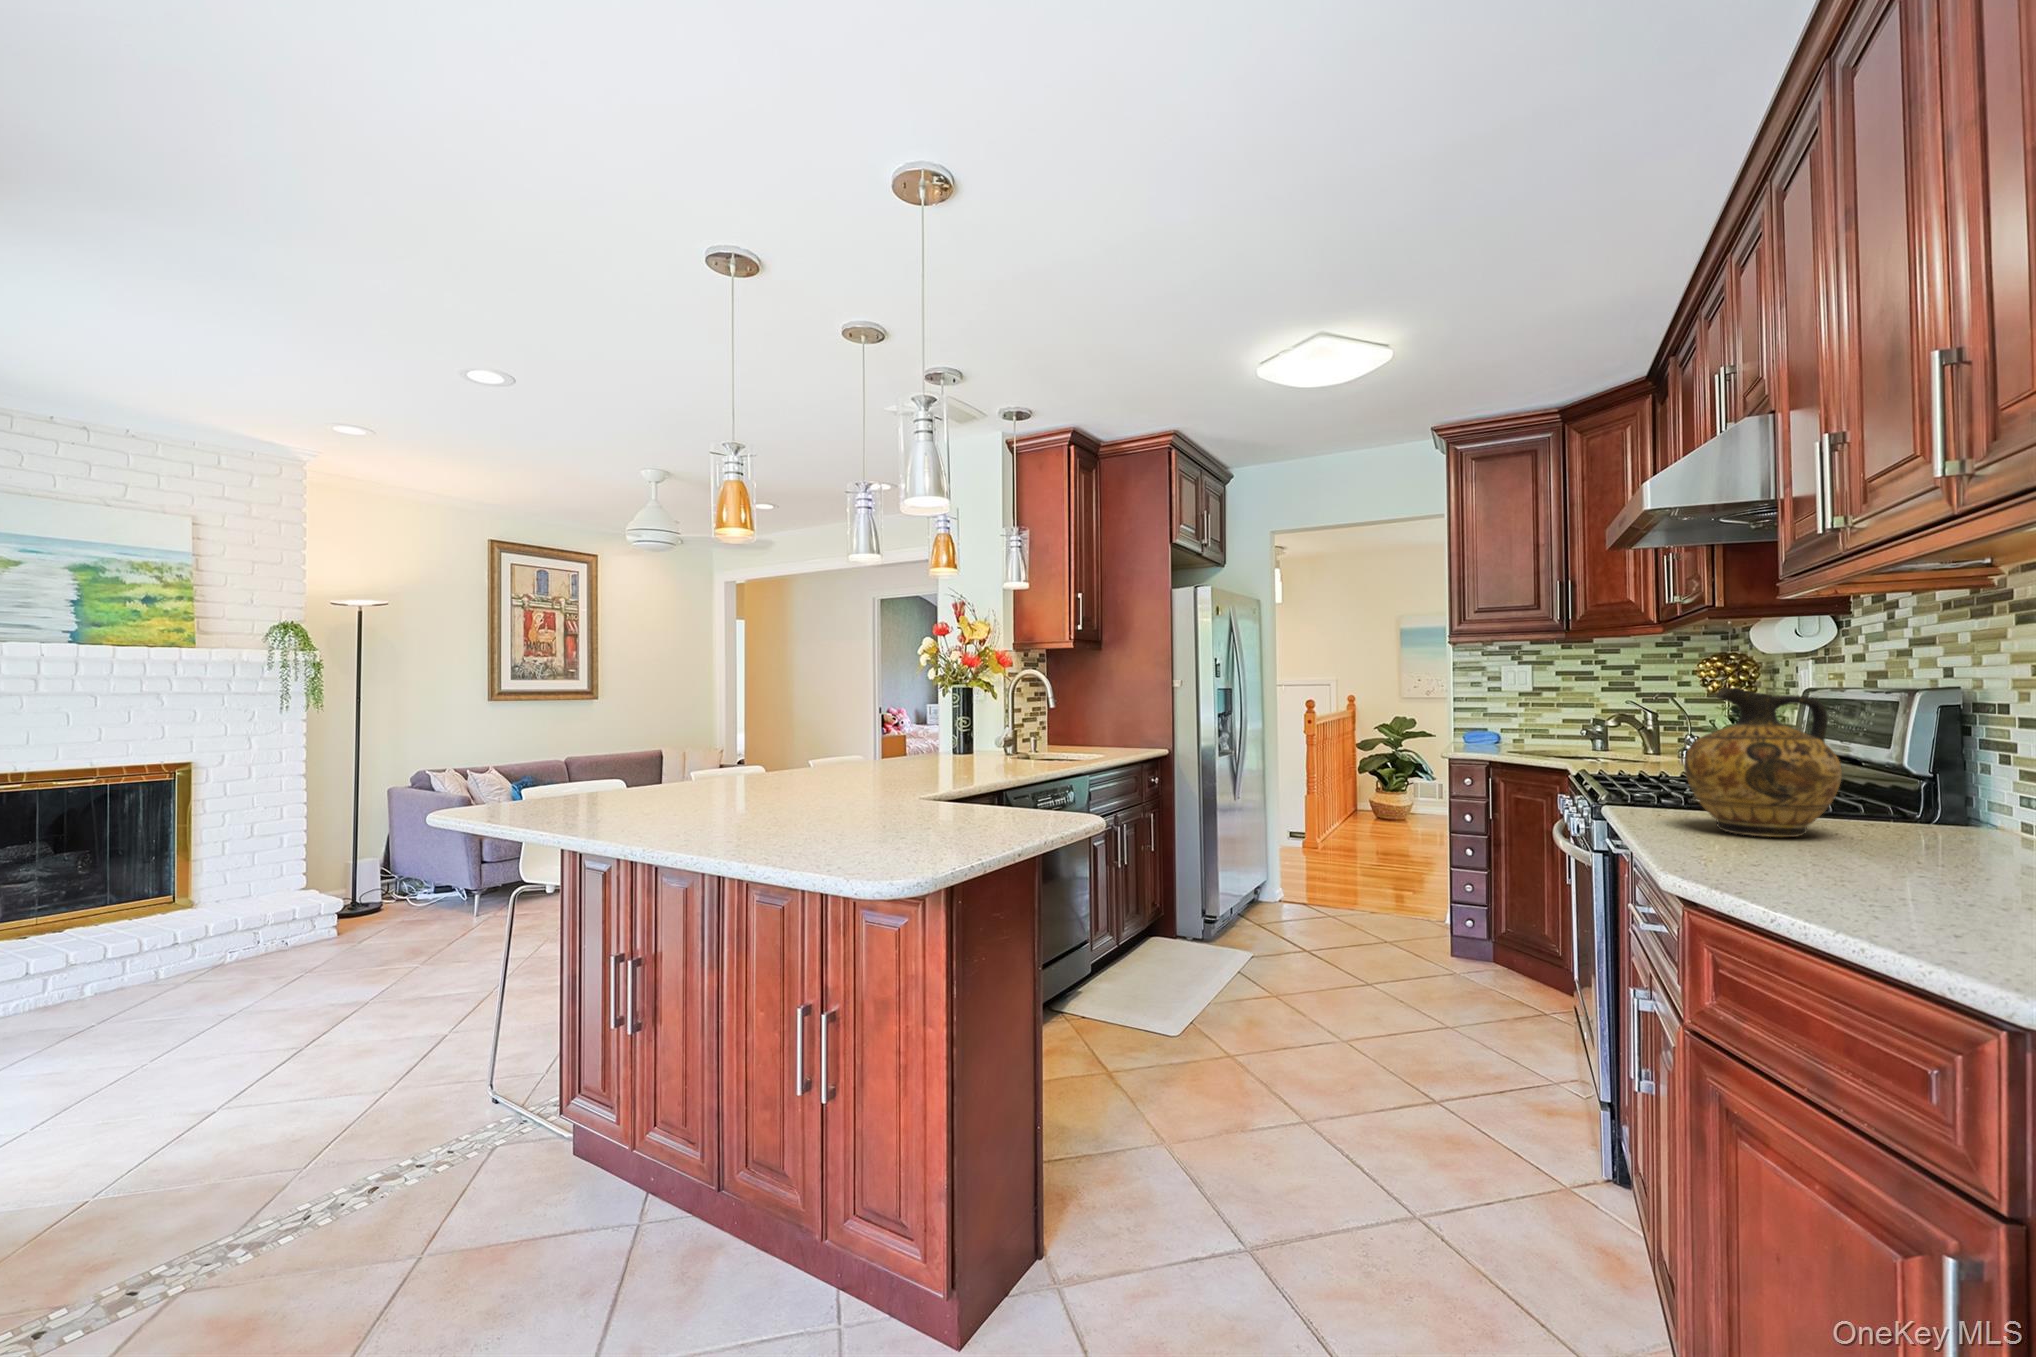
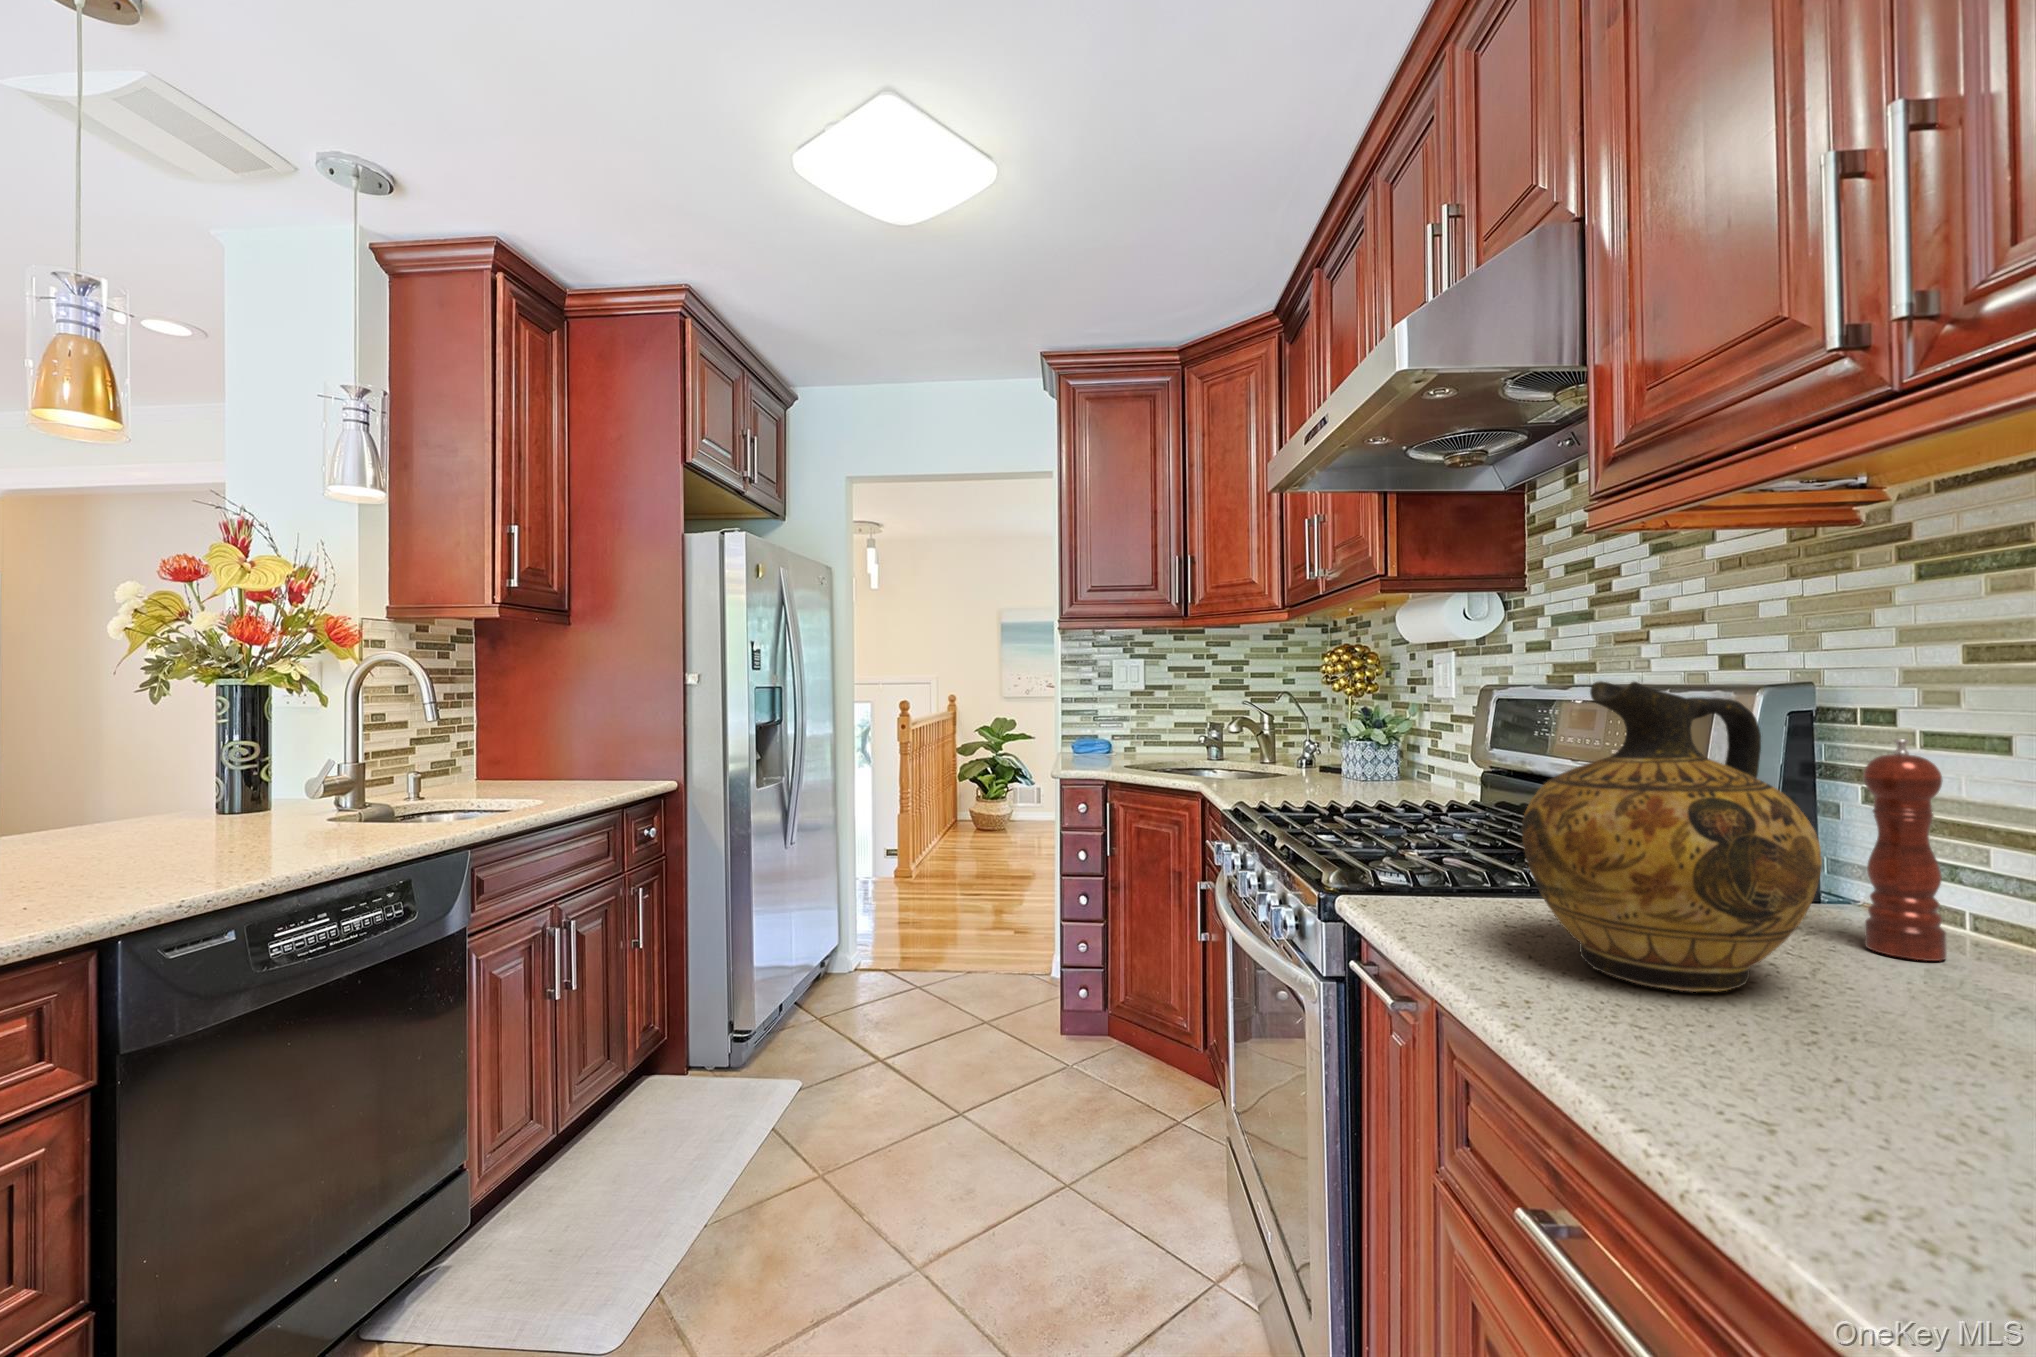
pepper mill: none [1925,719,1973,840] -> present [1863,739,1947,961]

